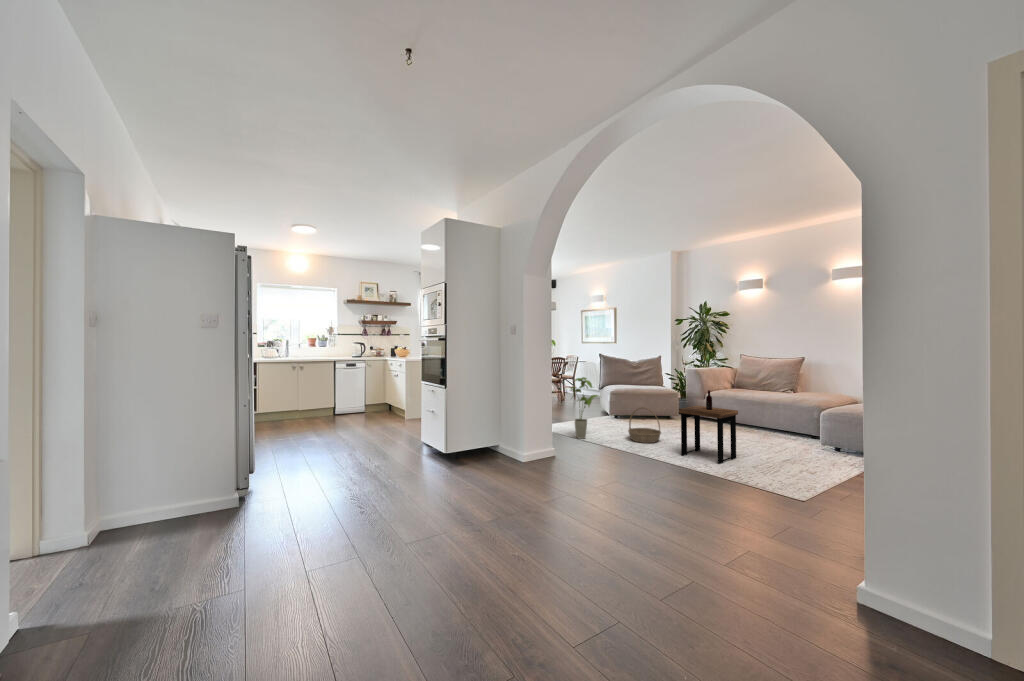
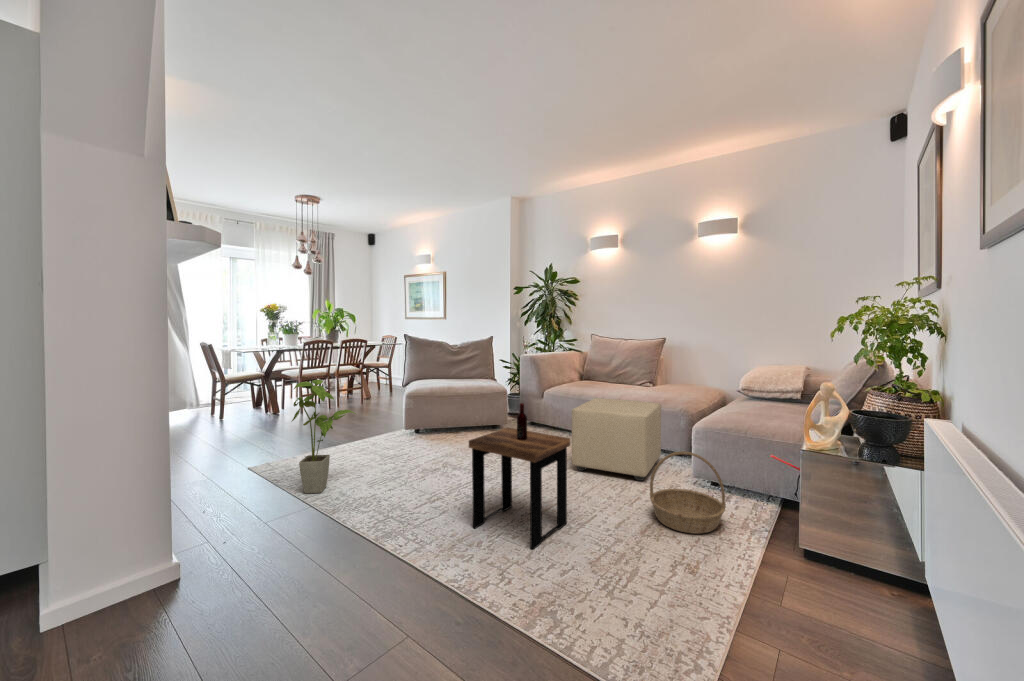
ottoman: none [733,397,799,447] -> present [572,398,661,481]
basket: present [628,407,661,443] -> present [650,451,726,534]

